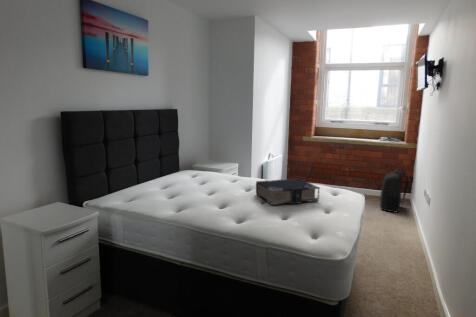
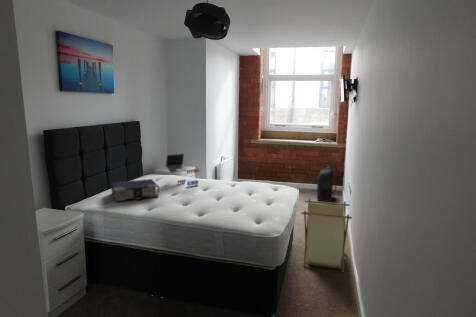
laptop: none [203,147,242,185] -> present [166,154,199,186]
book: present [256,179,320,205] -> present [111,179,159,201]
laundry basket: none [370,208,442,309] -> present [302,199,352,272]

